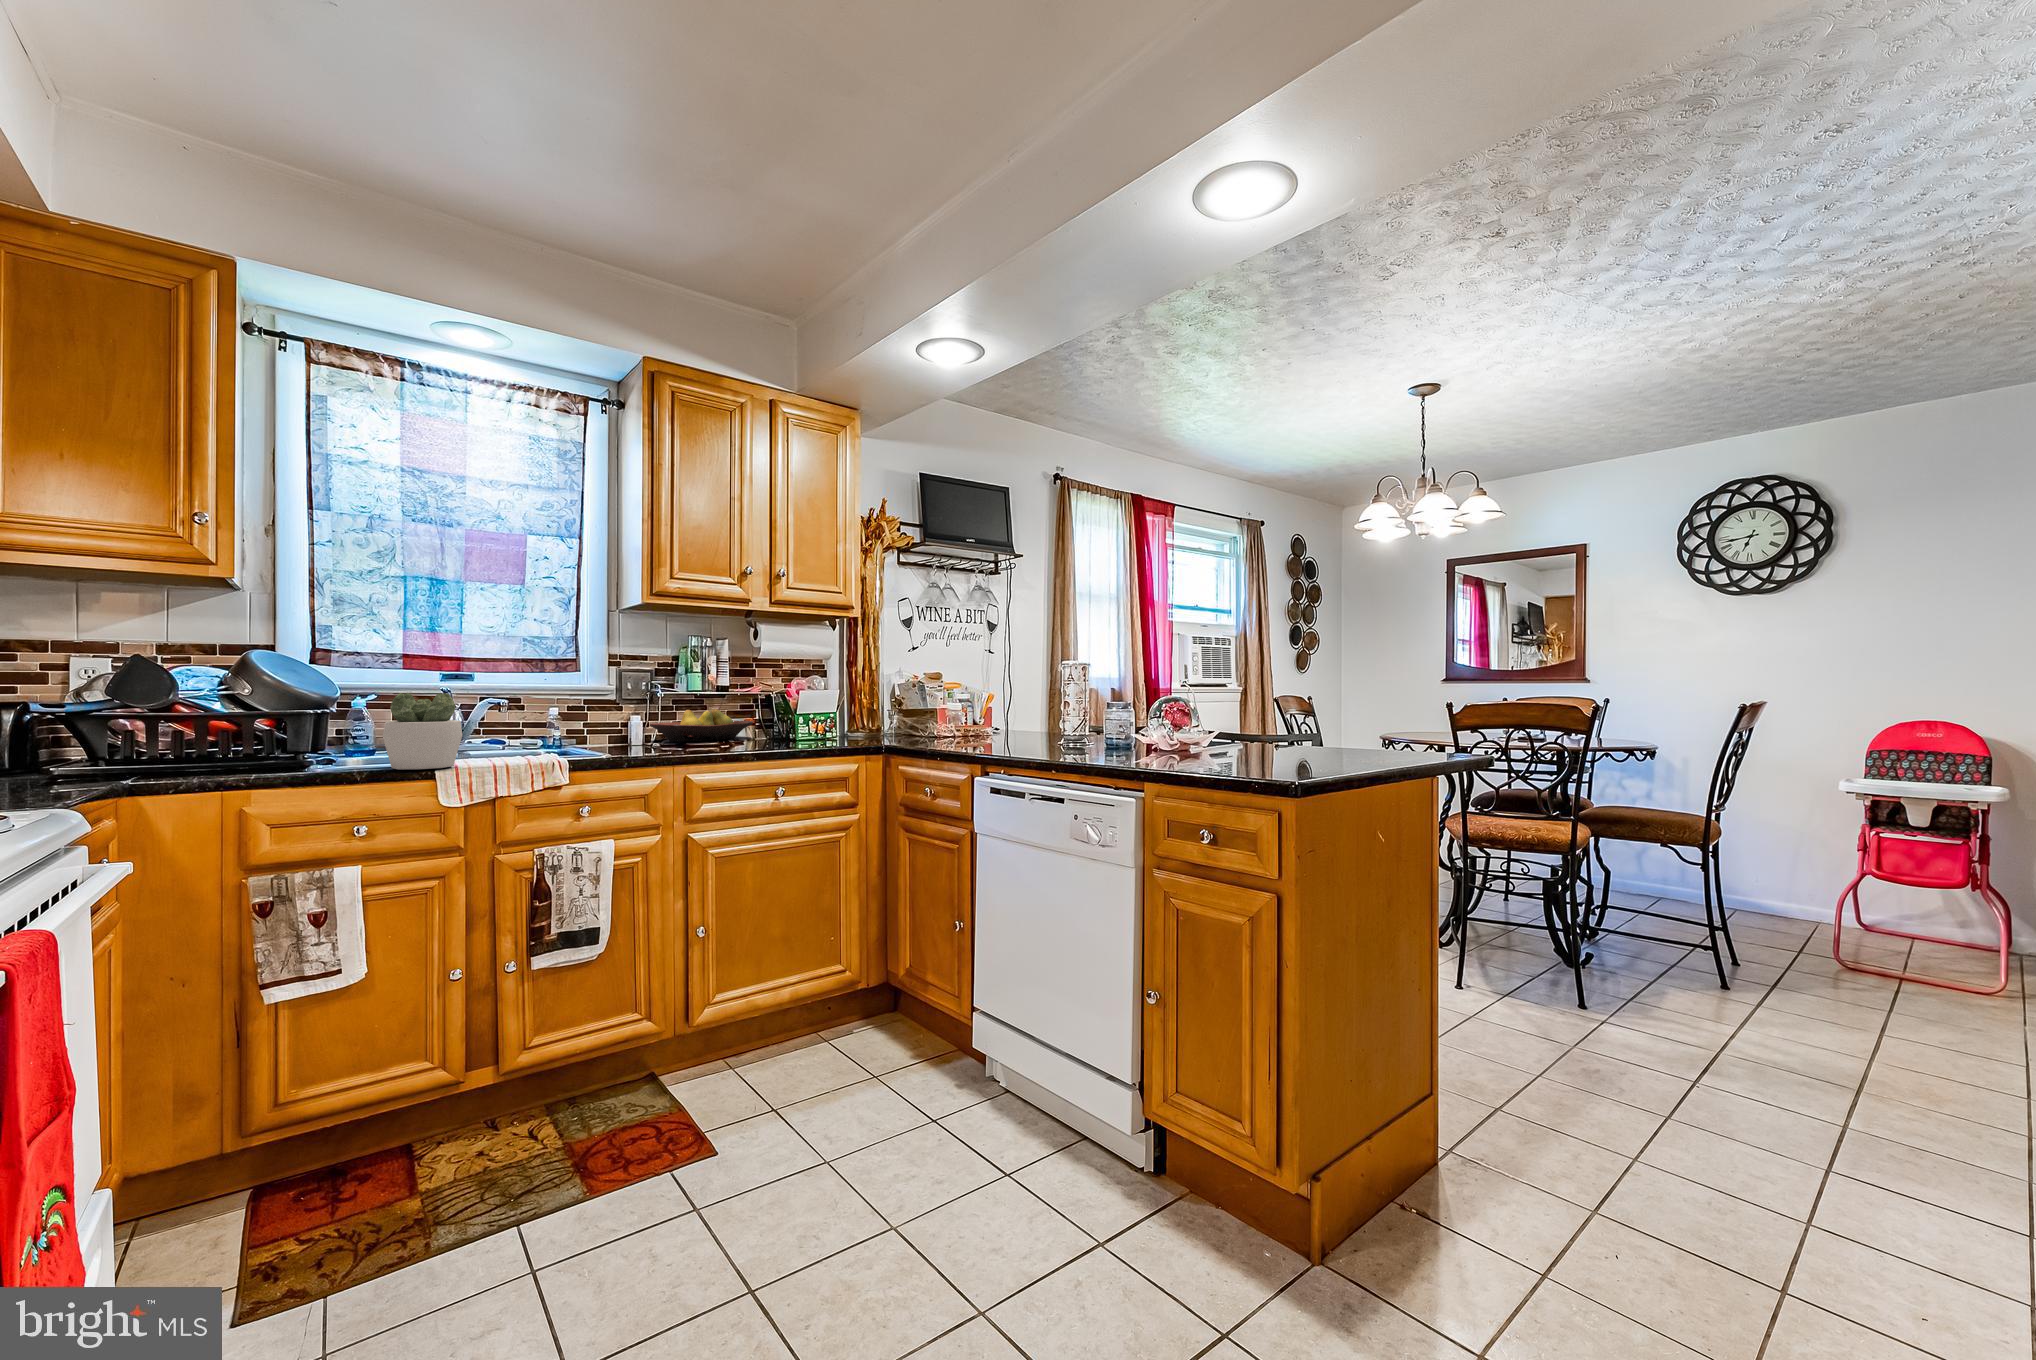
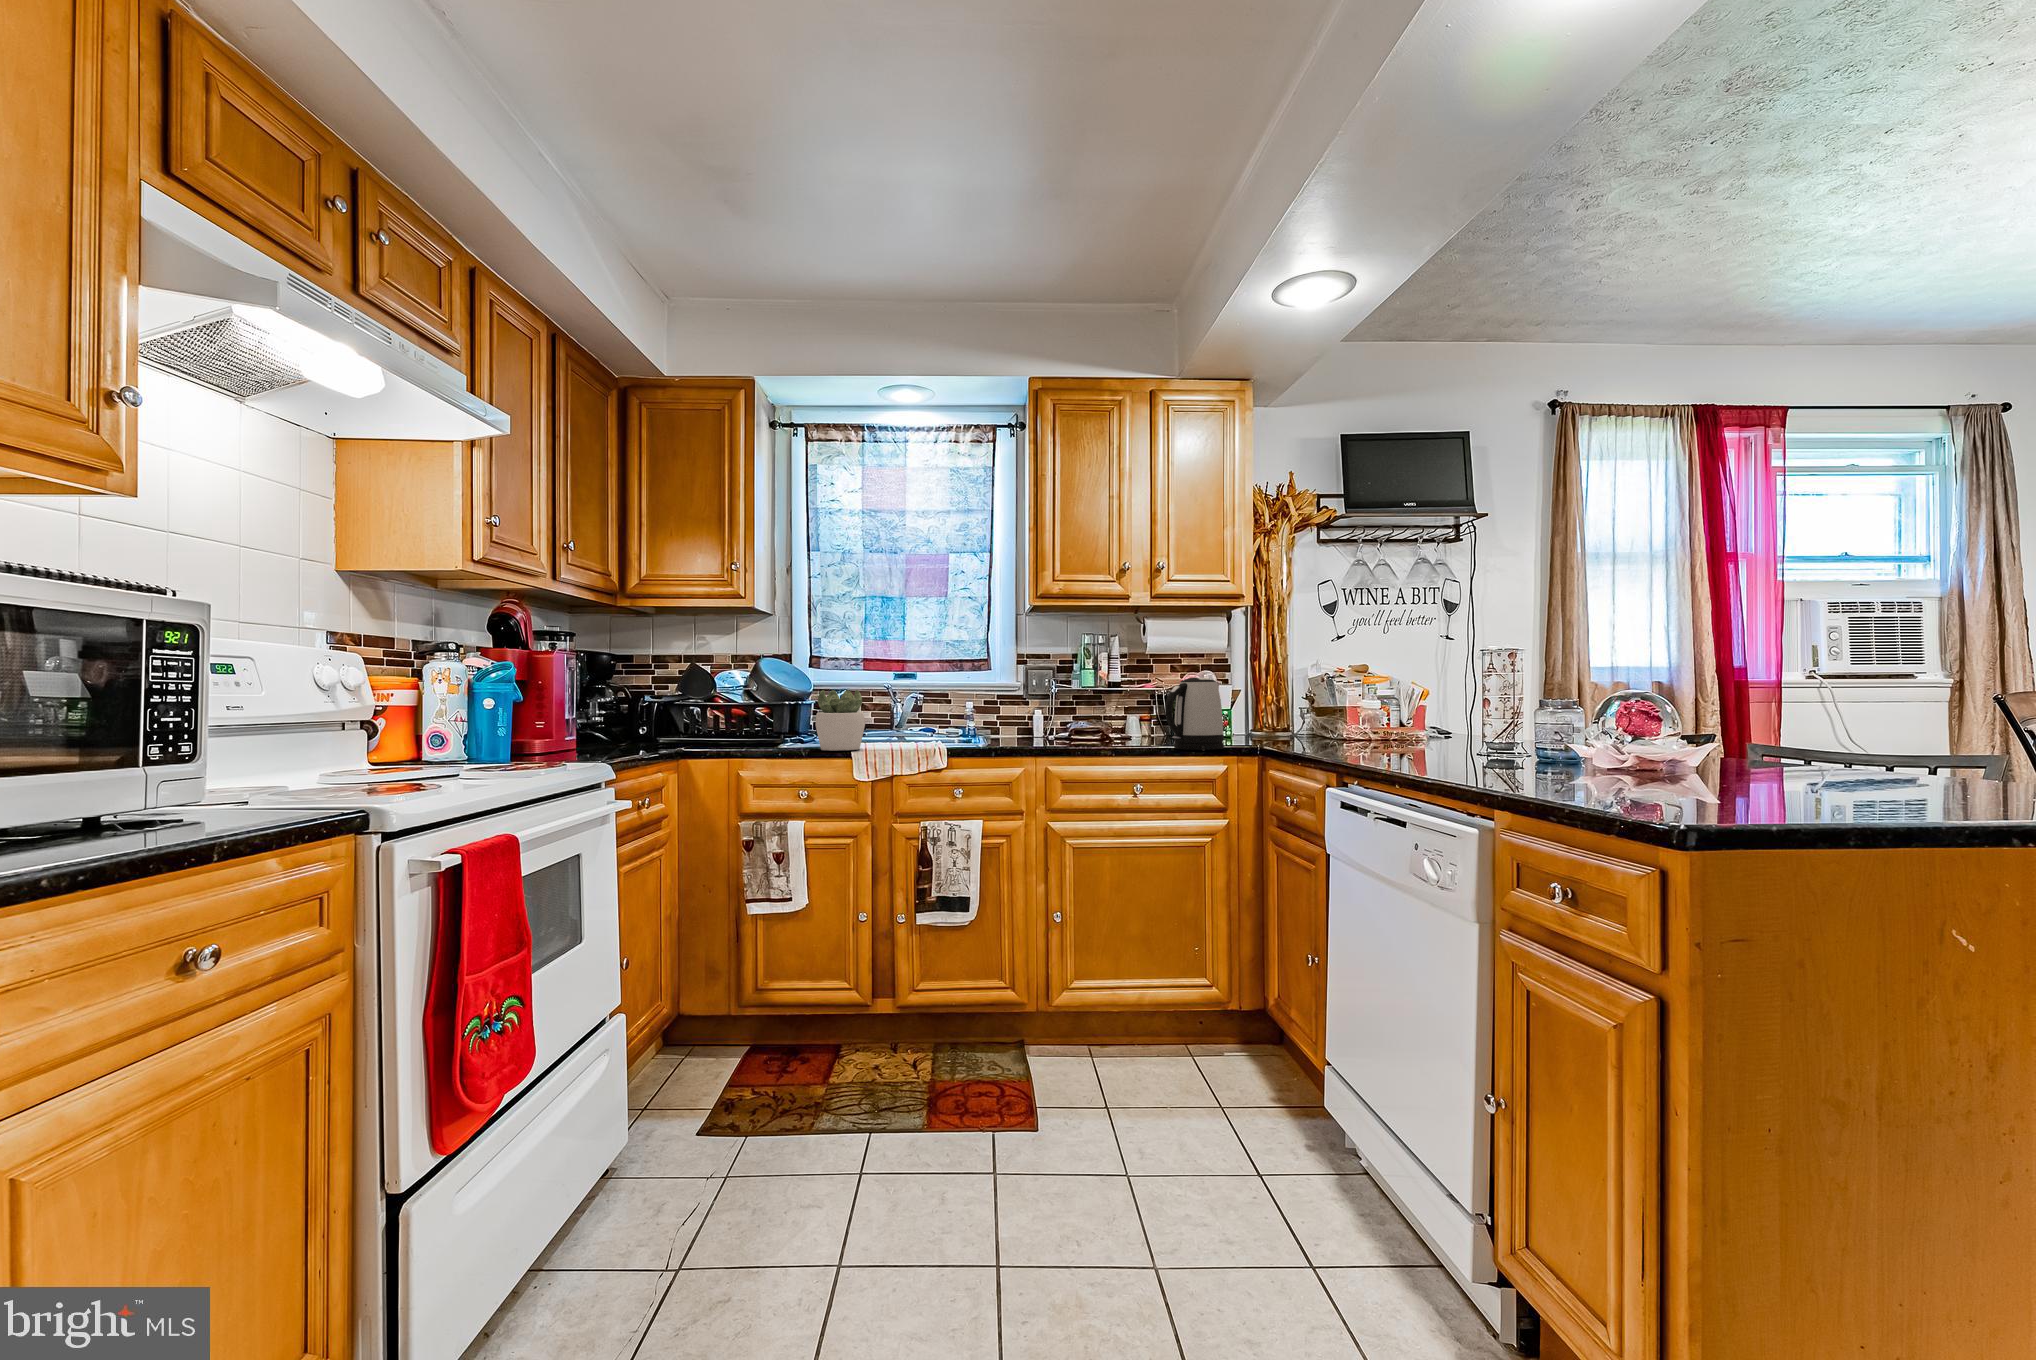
kettle: none [811,683,861,752] -> present [1165,677,1224,750]
fruit bowl: present [650,709,753,742] -> none [1047,705,1147,736]

